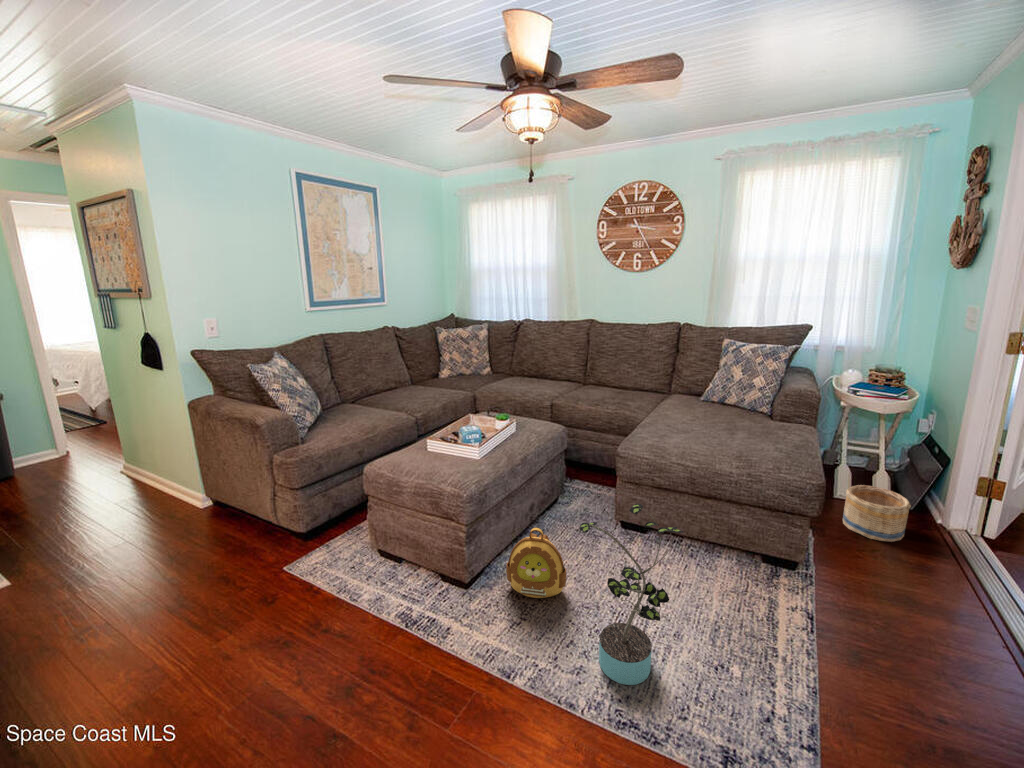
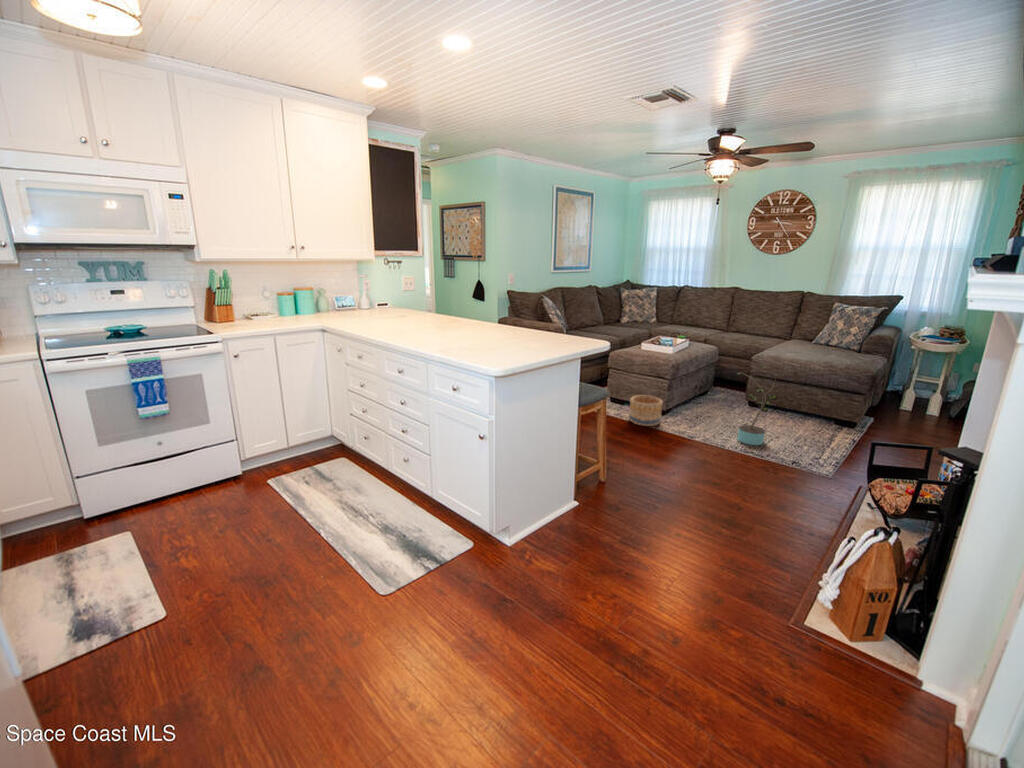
basket: present [843,485,911,542] -> present [629,395,663,426]
backpack: present [506,528,566,598] -> none [686,386,720,422]

